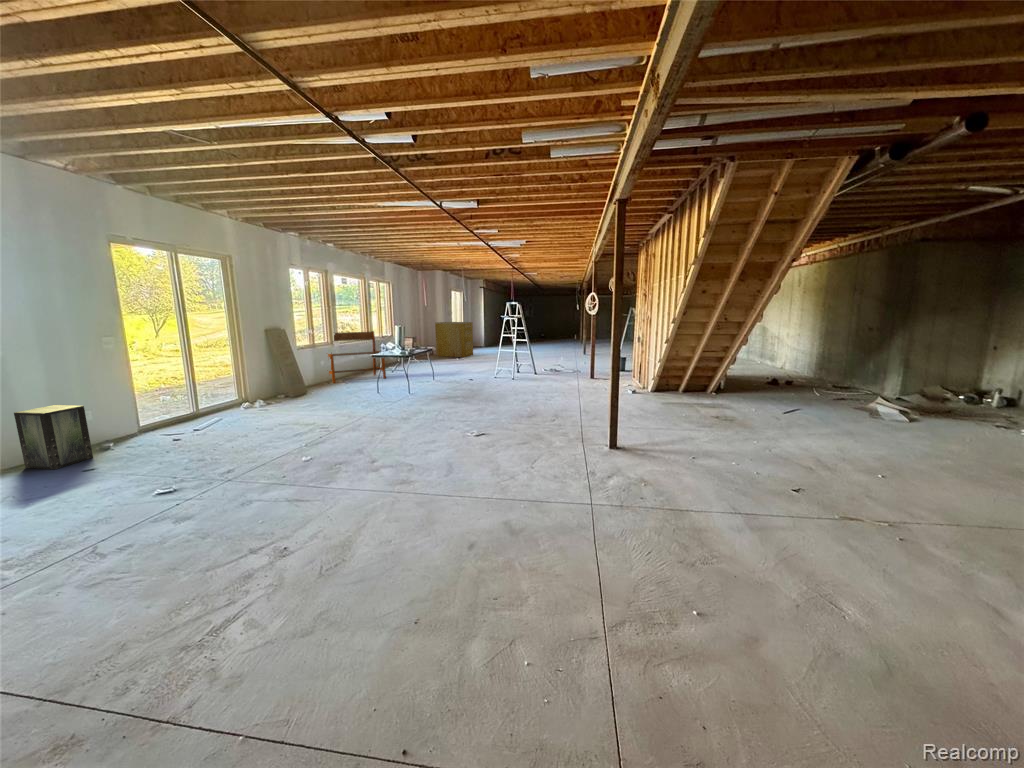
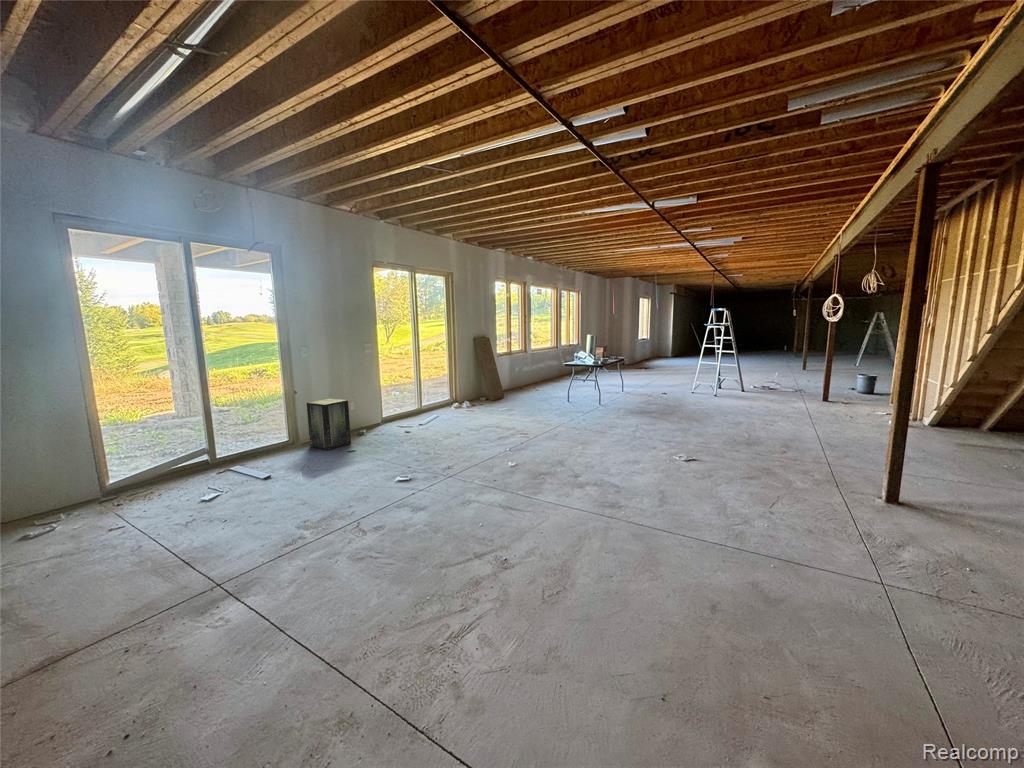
filing cabinet: present [435,322,473,357] -> none [621,331,663,369]
bench: present [328,331,386,383] -> none [520,341,574,391]

